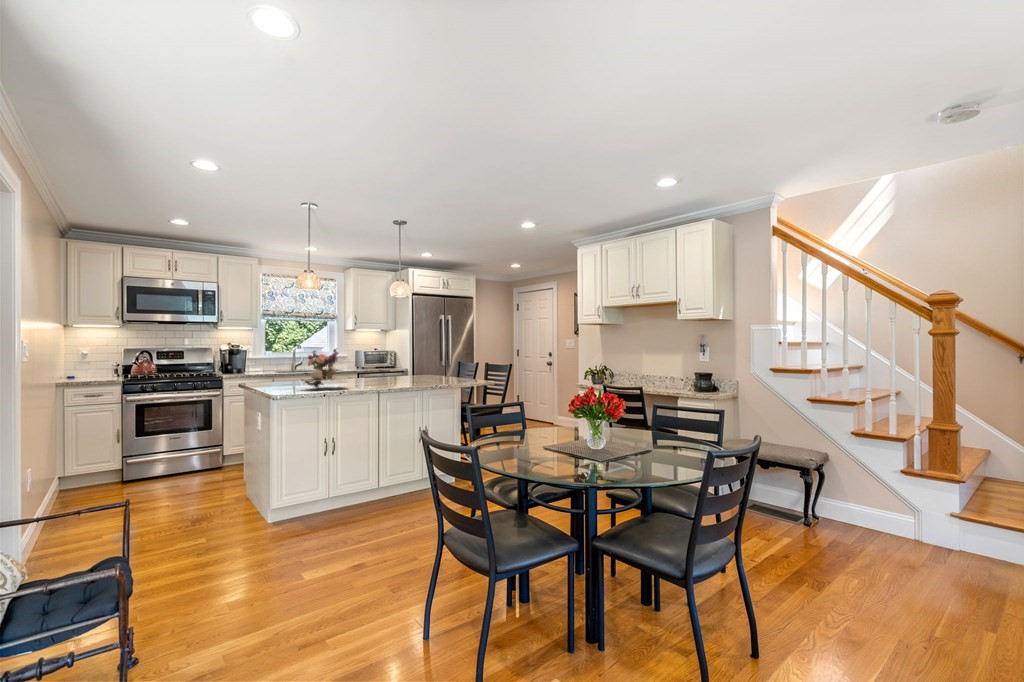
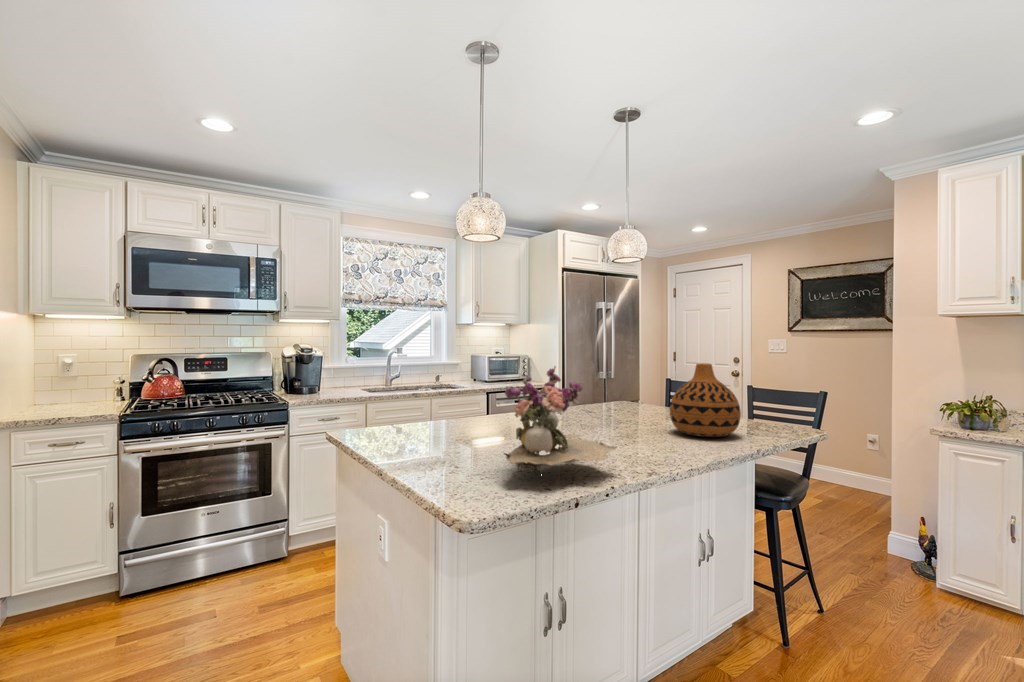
vase: none [412,349,444,383] -> present [670,363,741,437]

